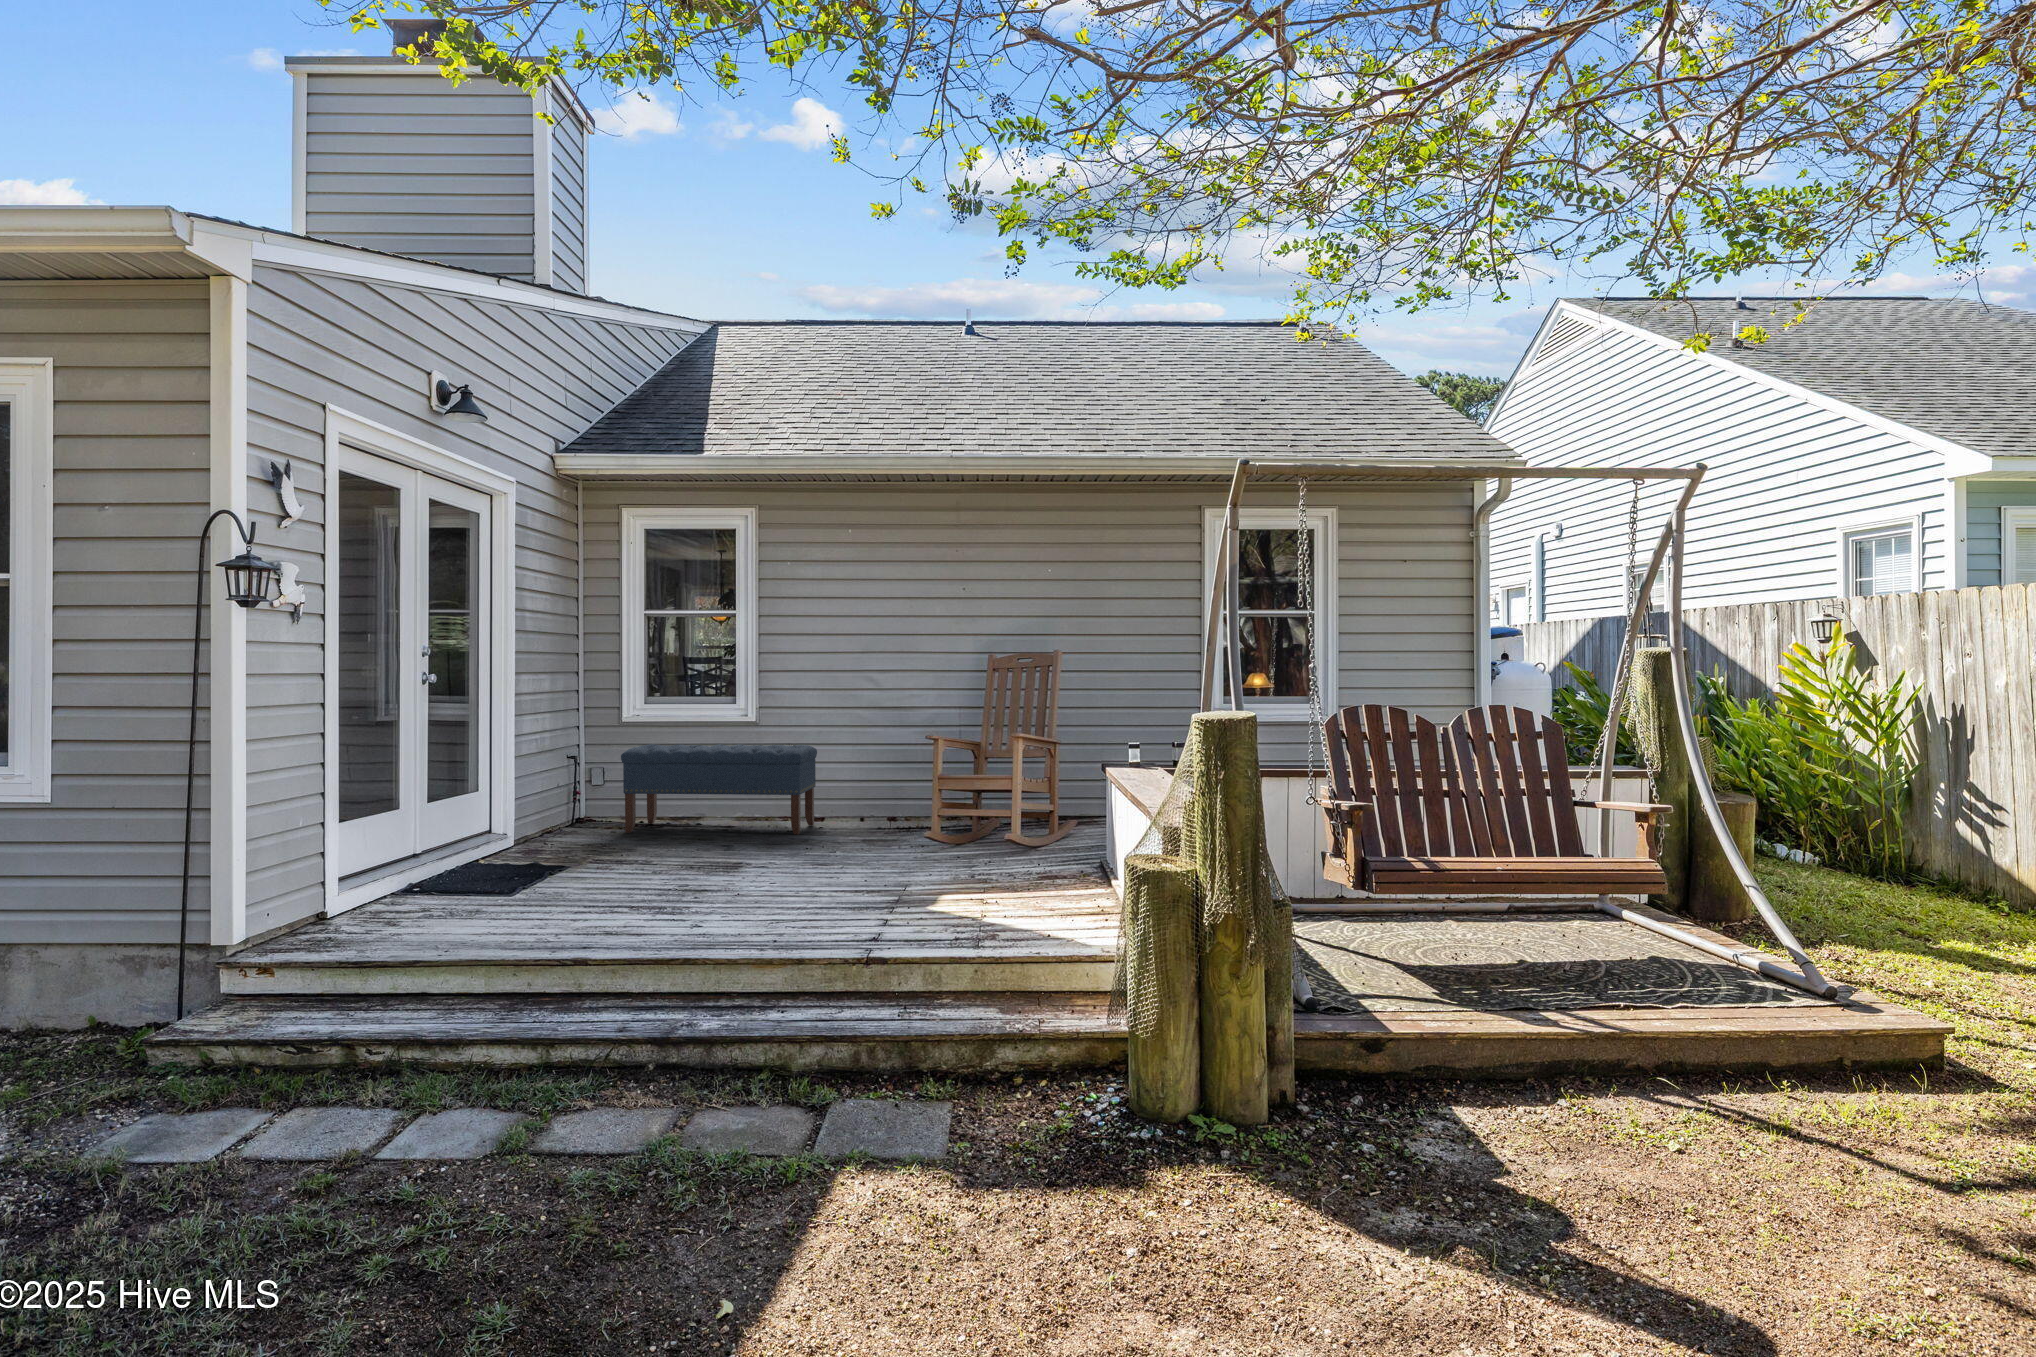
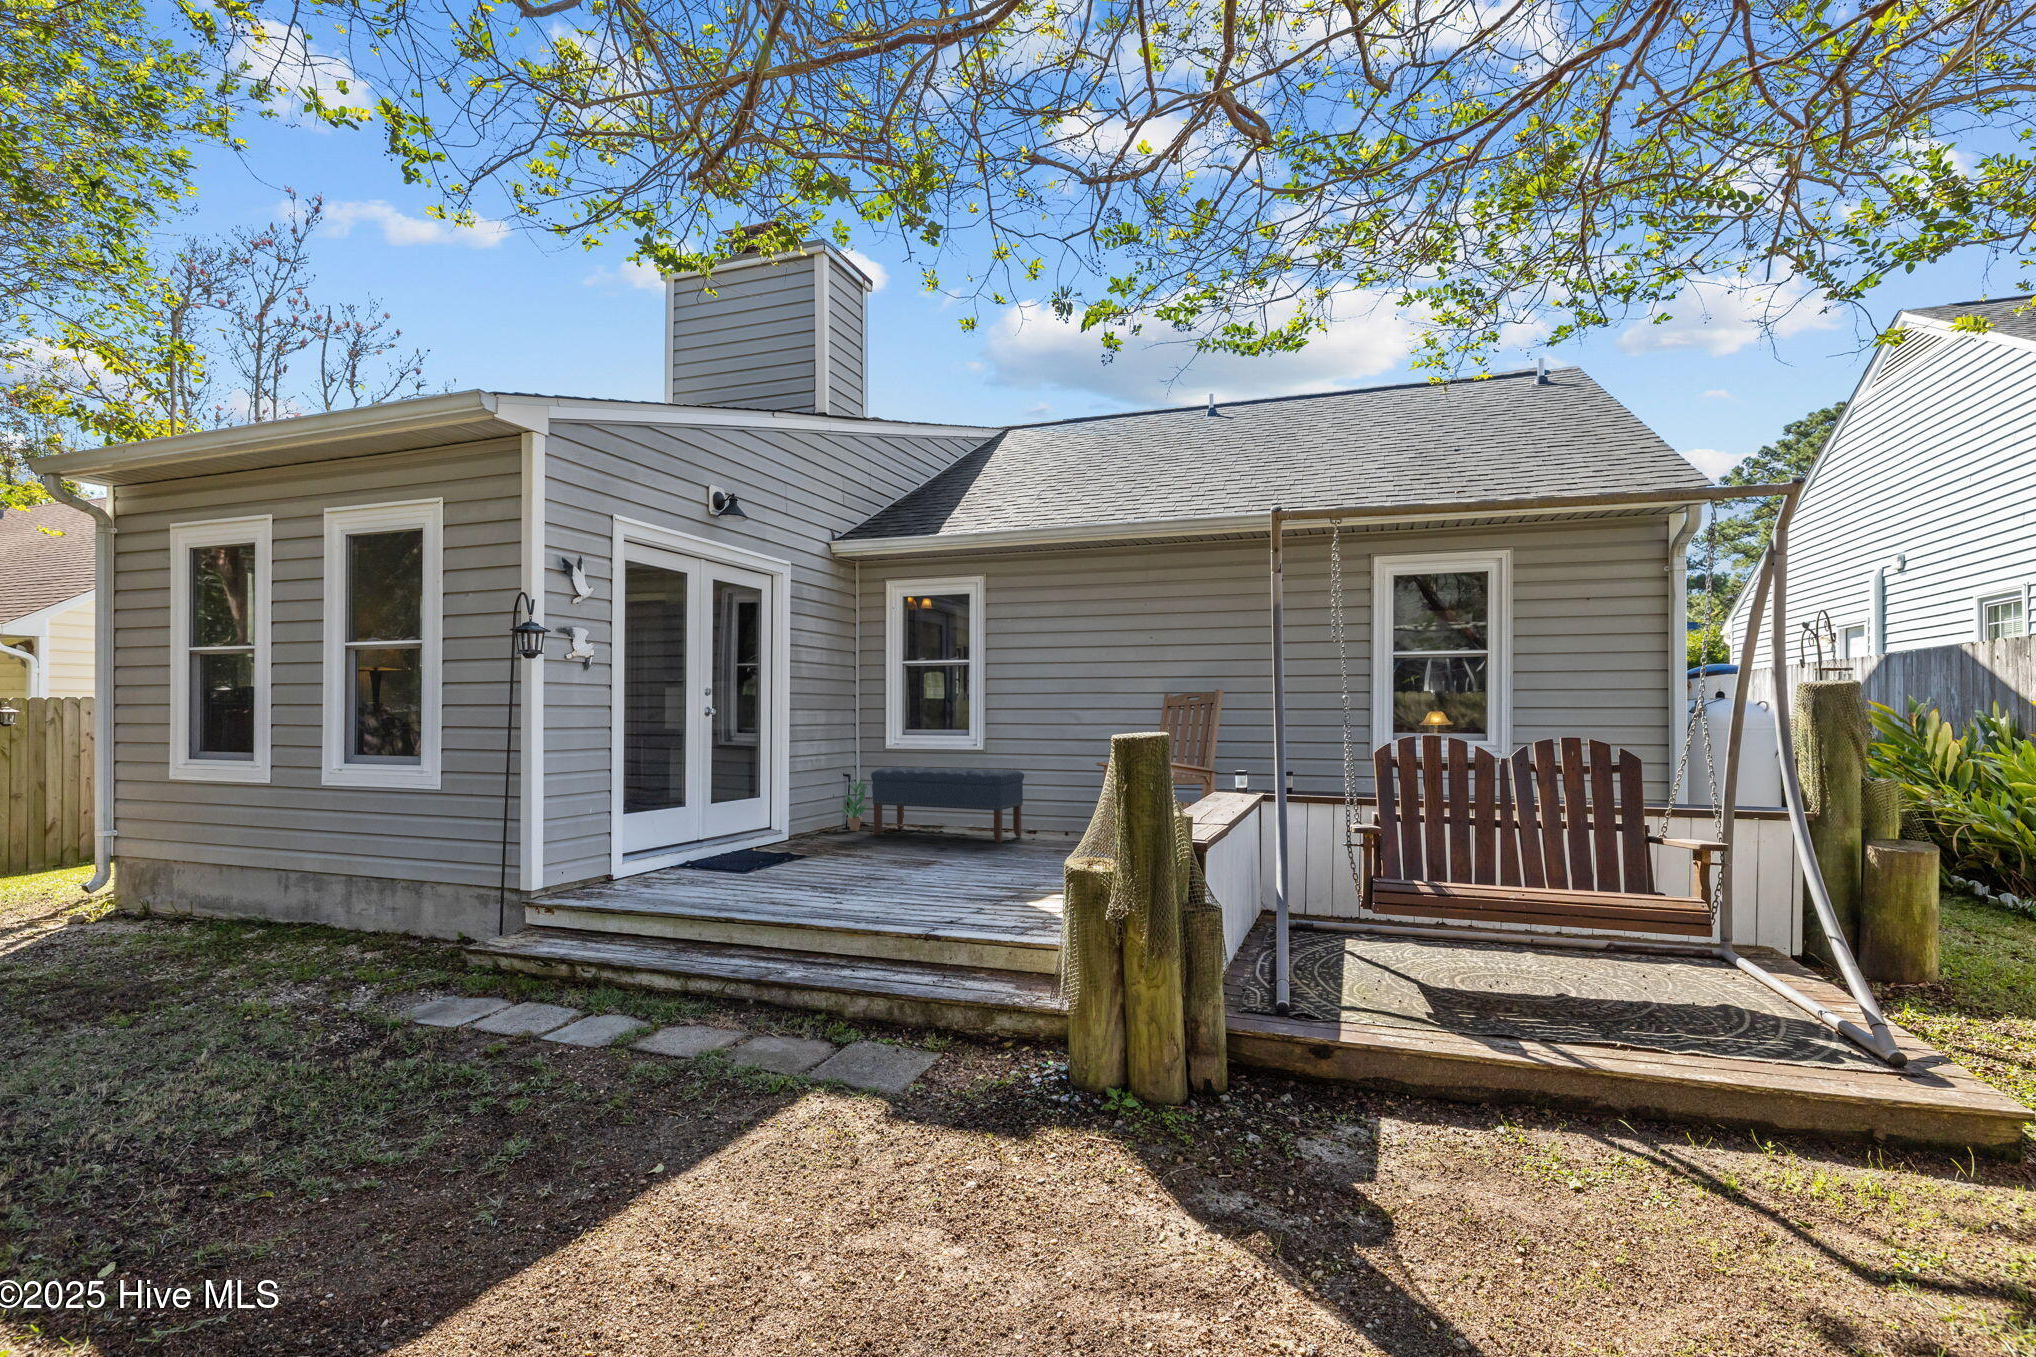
potted plant: none [570,760,611,828] -> present [842,779,868,831]

